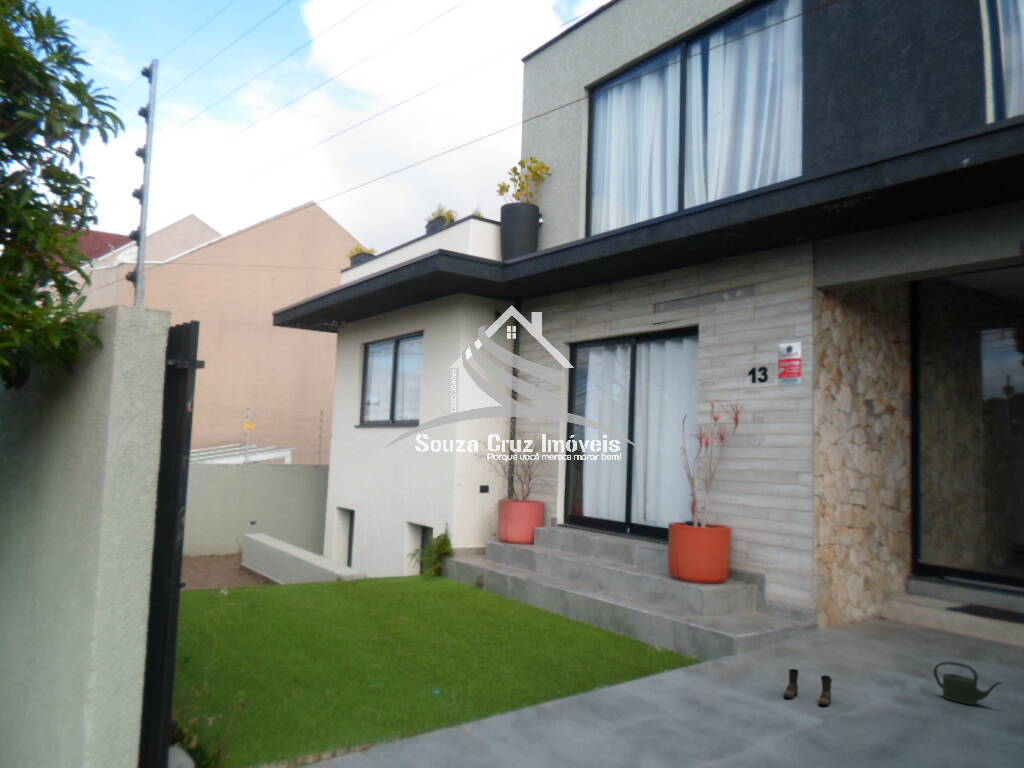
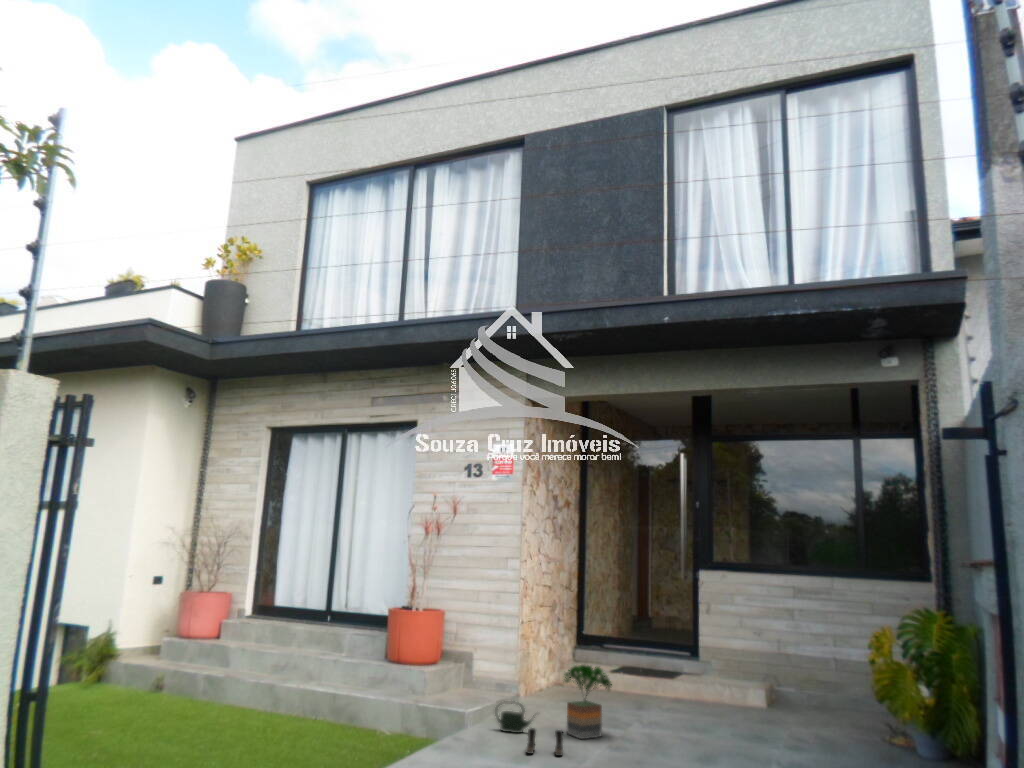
potted tree: none [843,600,911,689] -> present [564,665,612,739]
watering can: present [934,662,1001,705] -> present [496,704,531,733]

